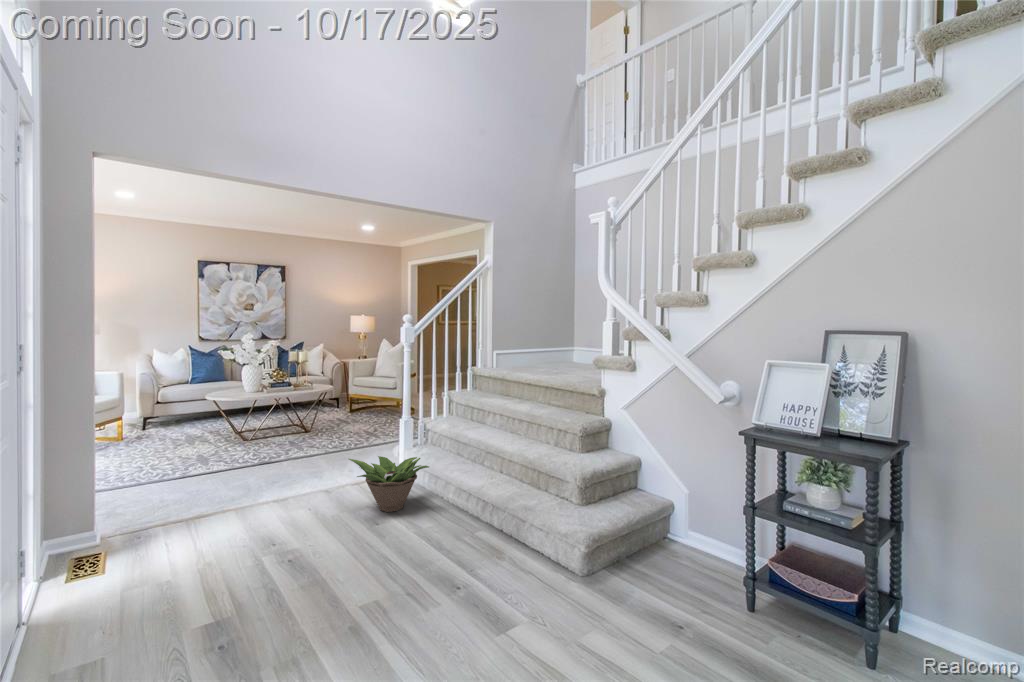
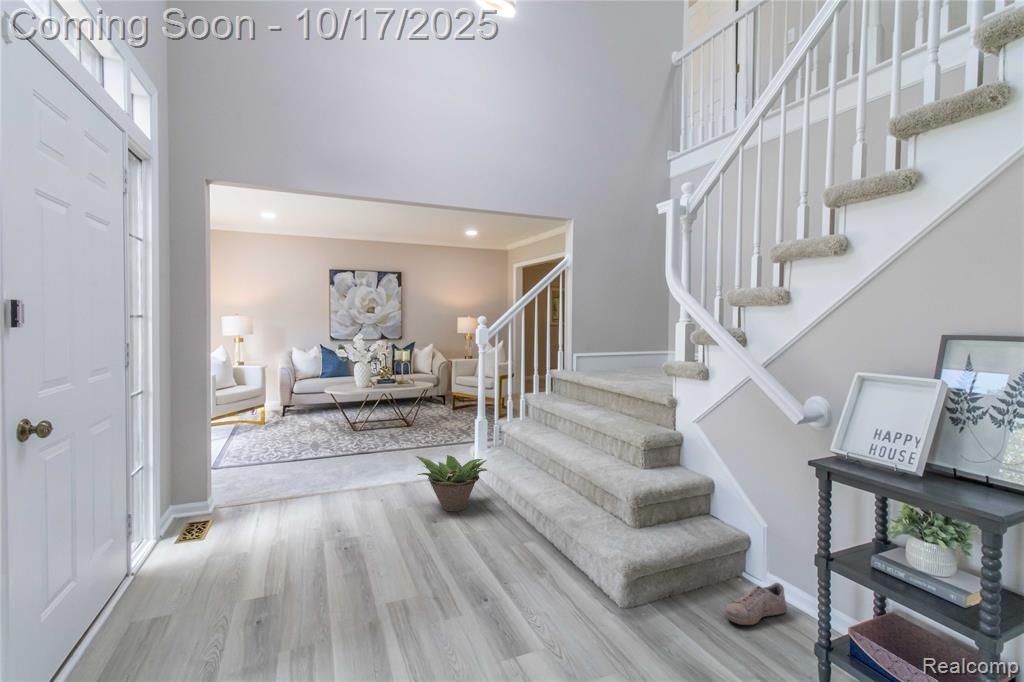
shoe: none [665,537,709,575] -> present [725,583,787,625]

